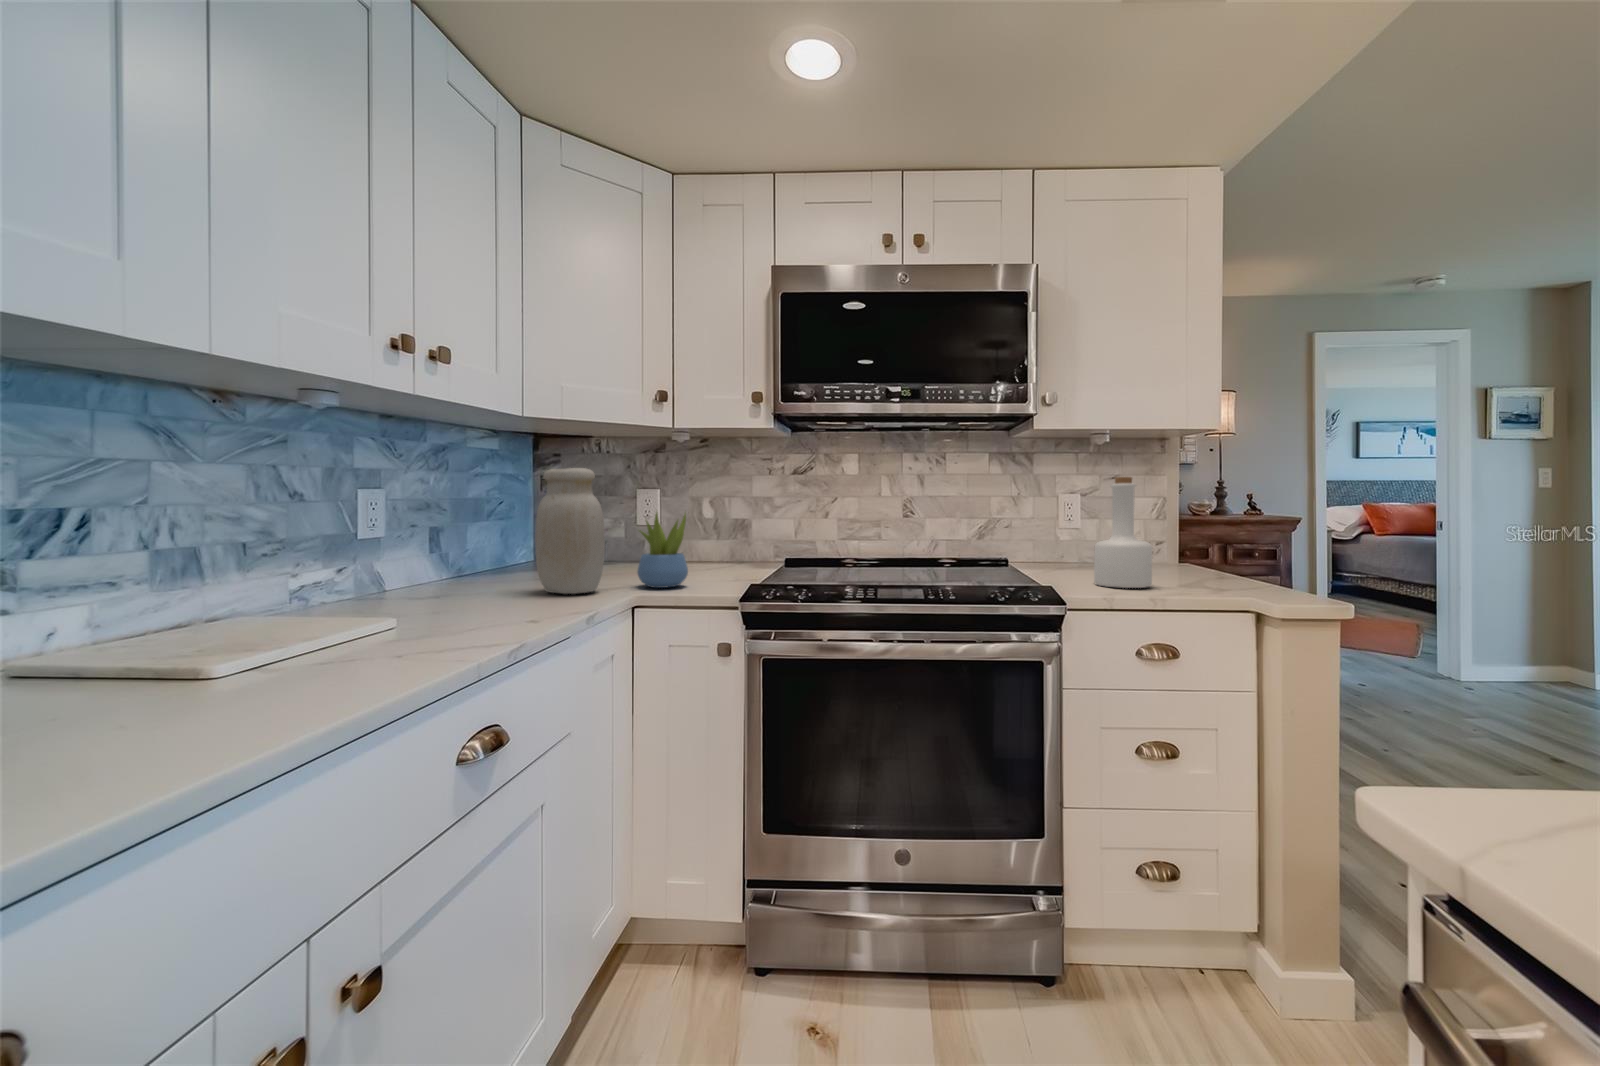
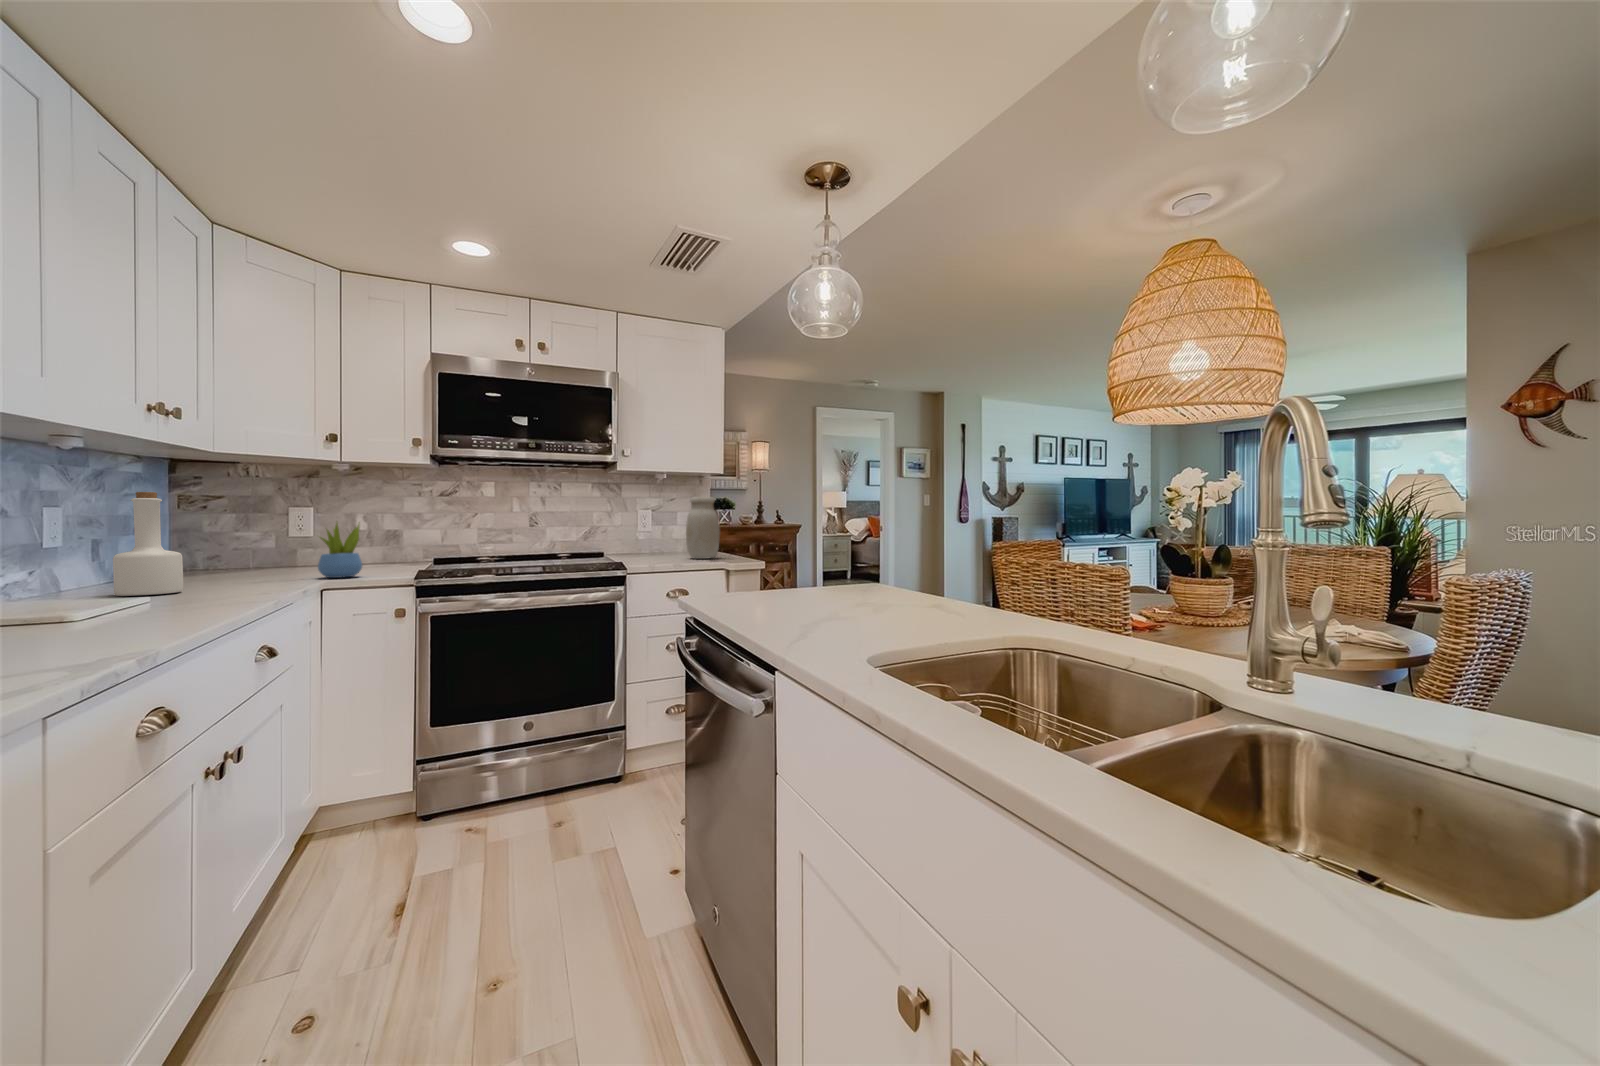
jar: present [535,468,605,594] -> present [686,497,720,559]
bottle: present [1094,477,1152,588] -> present [113,492,183,596]

